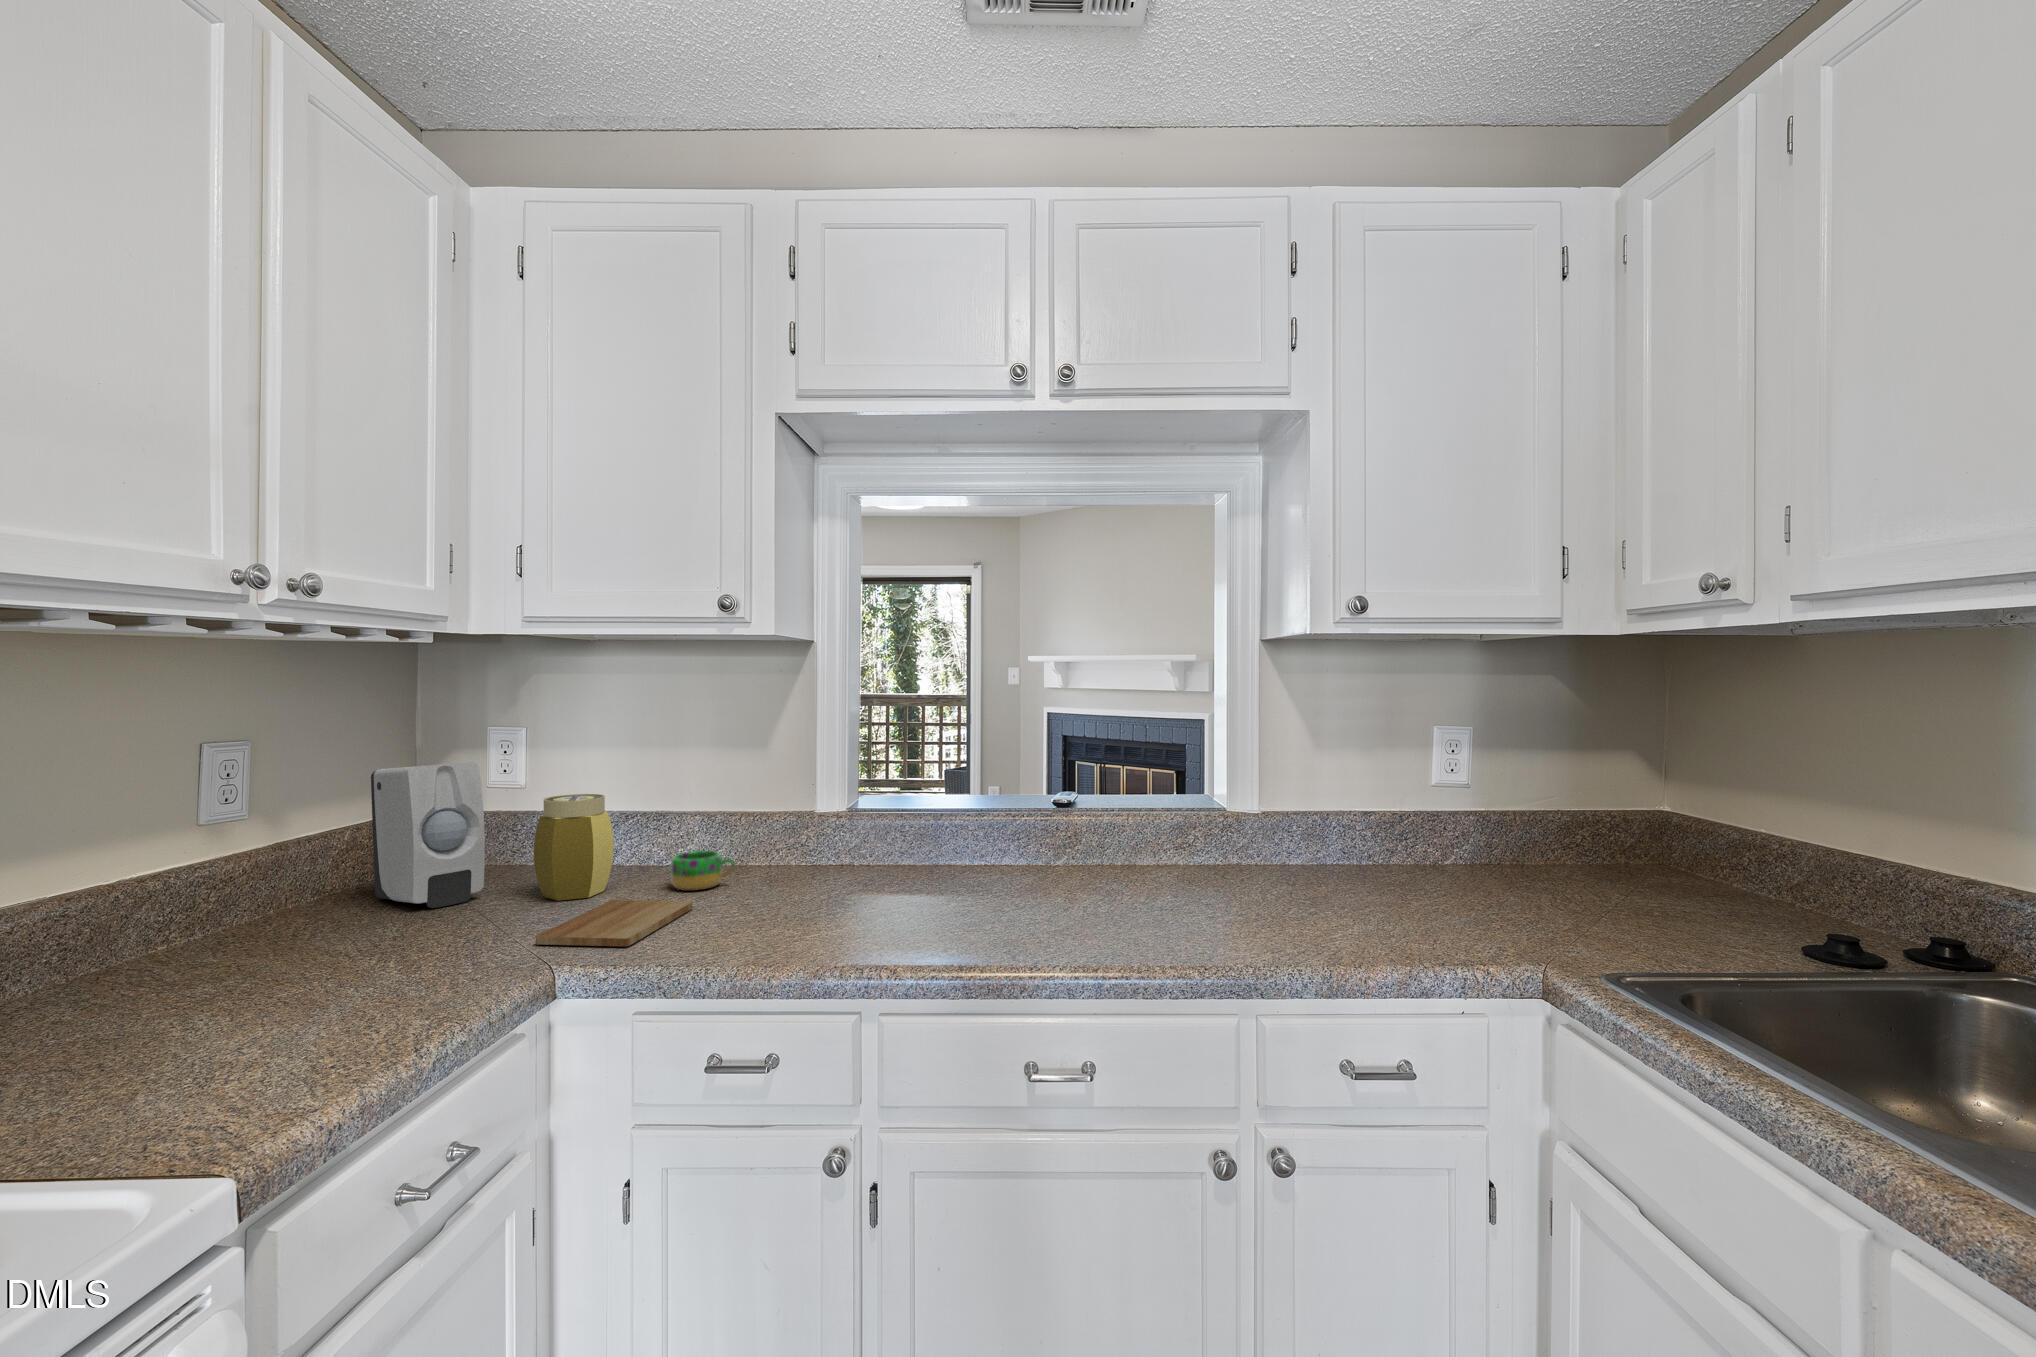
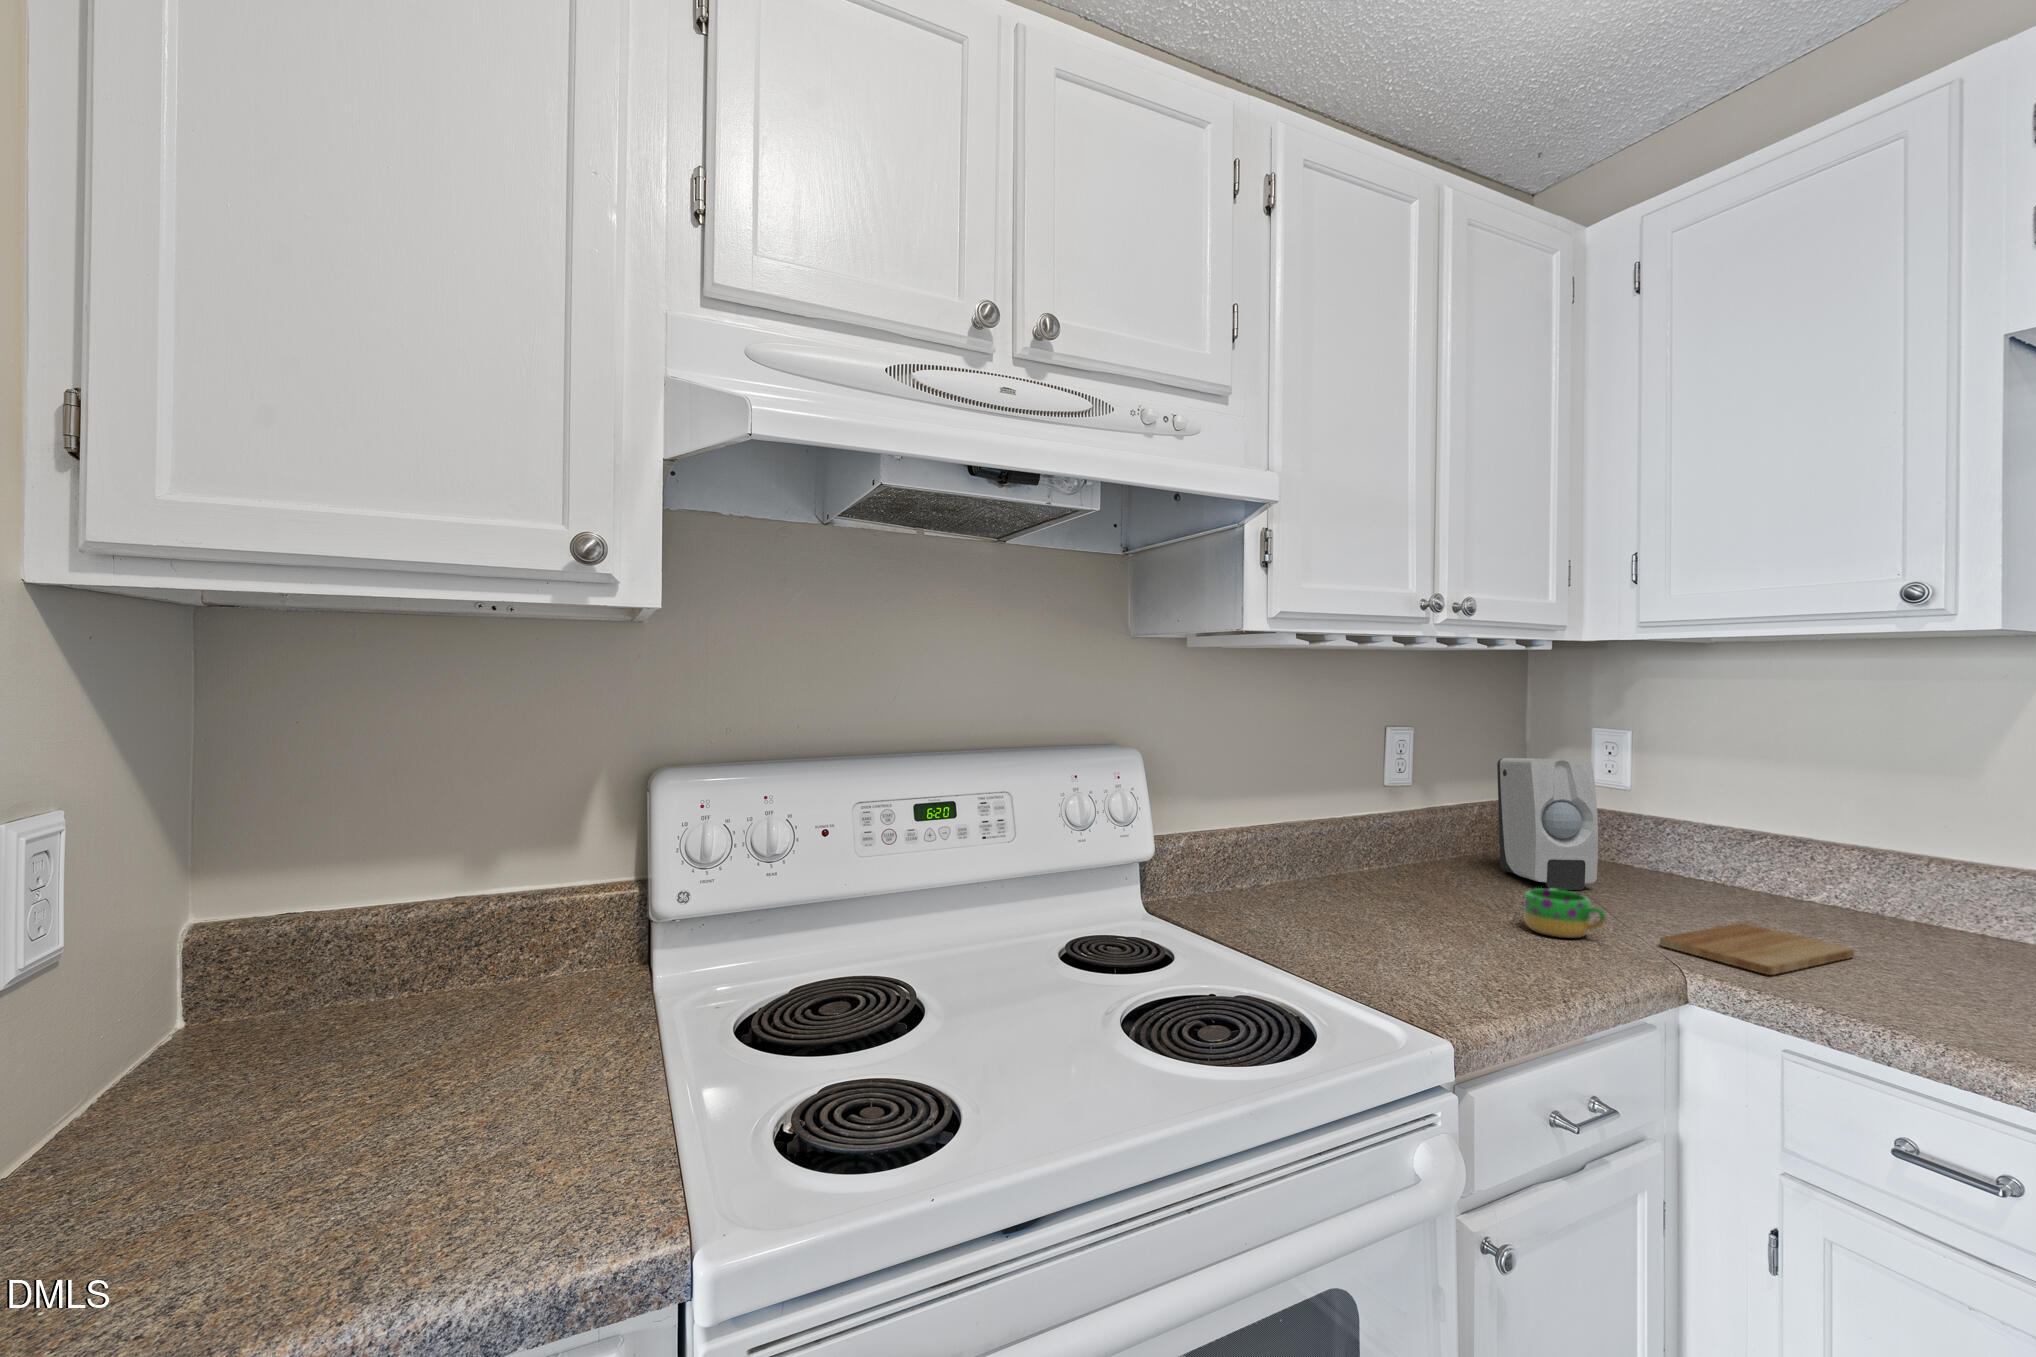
jar: present [534,794,614,901] -> none [1648,802,1741,914]
mug: present [670,851,735,891] -> present [1524,888,1605,939]

